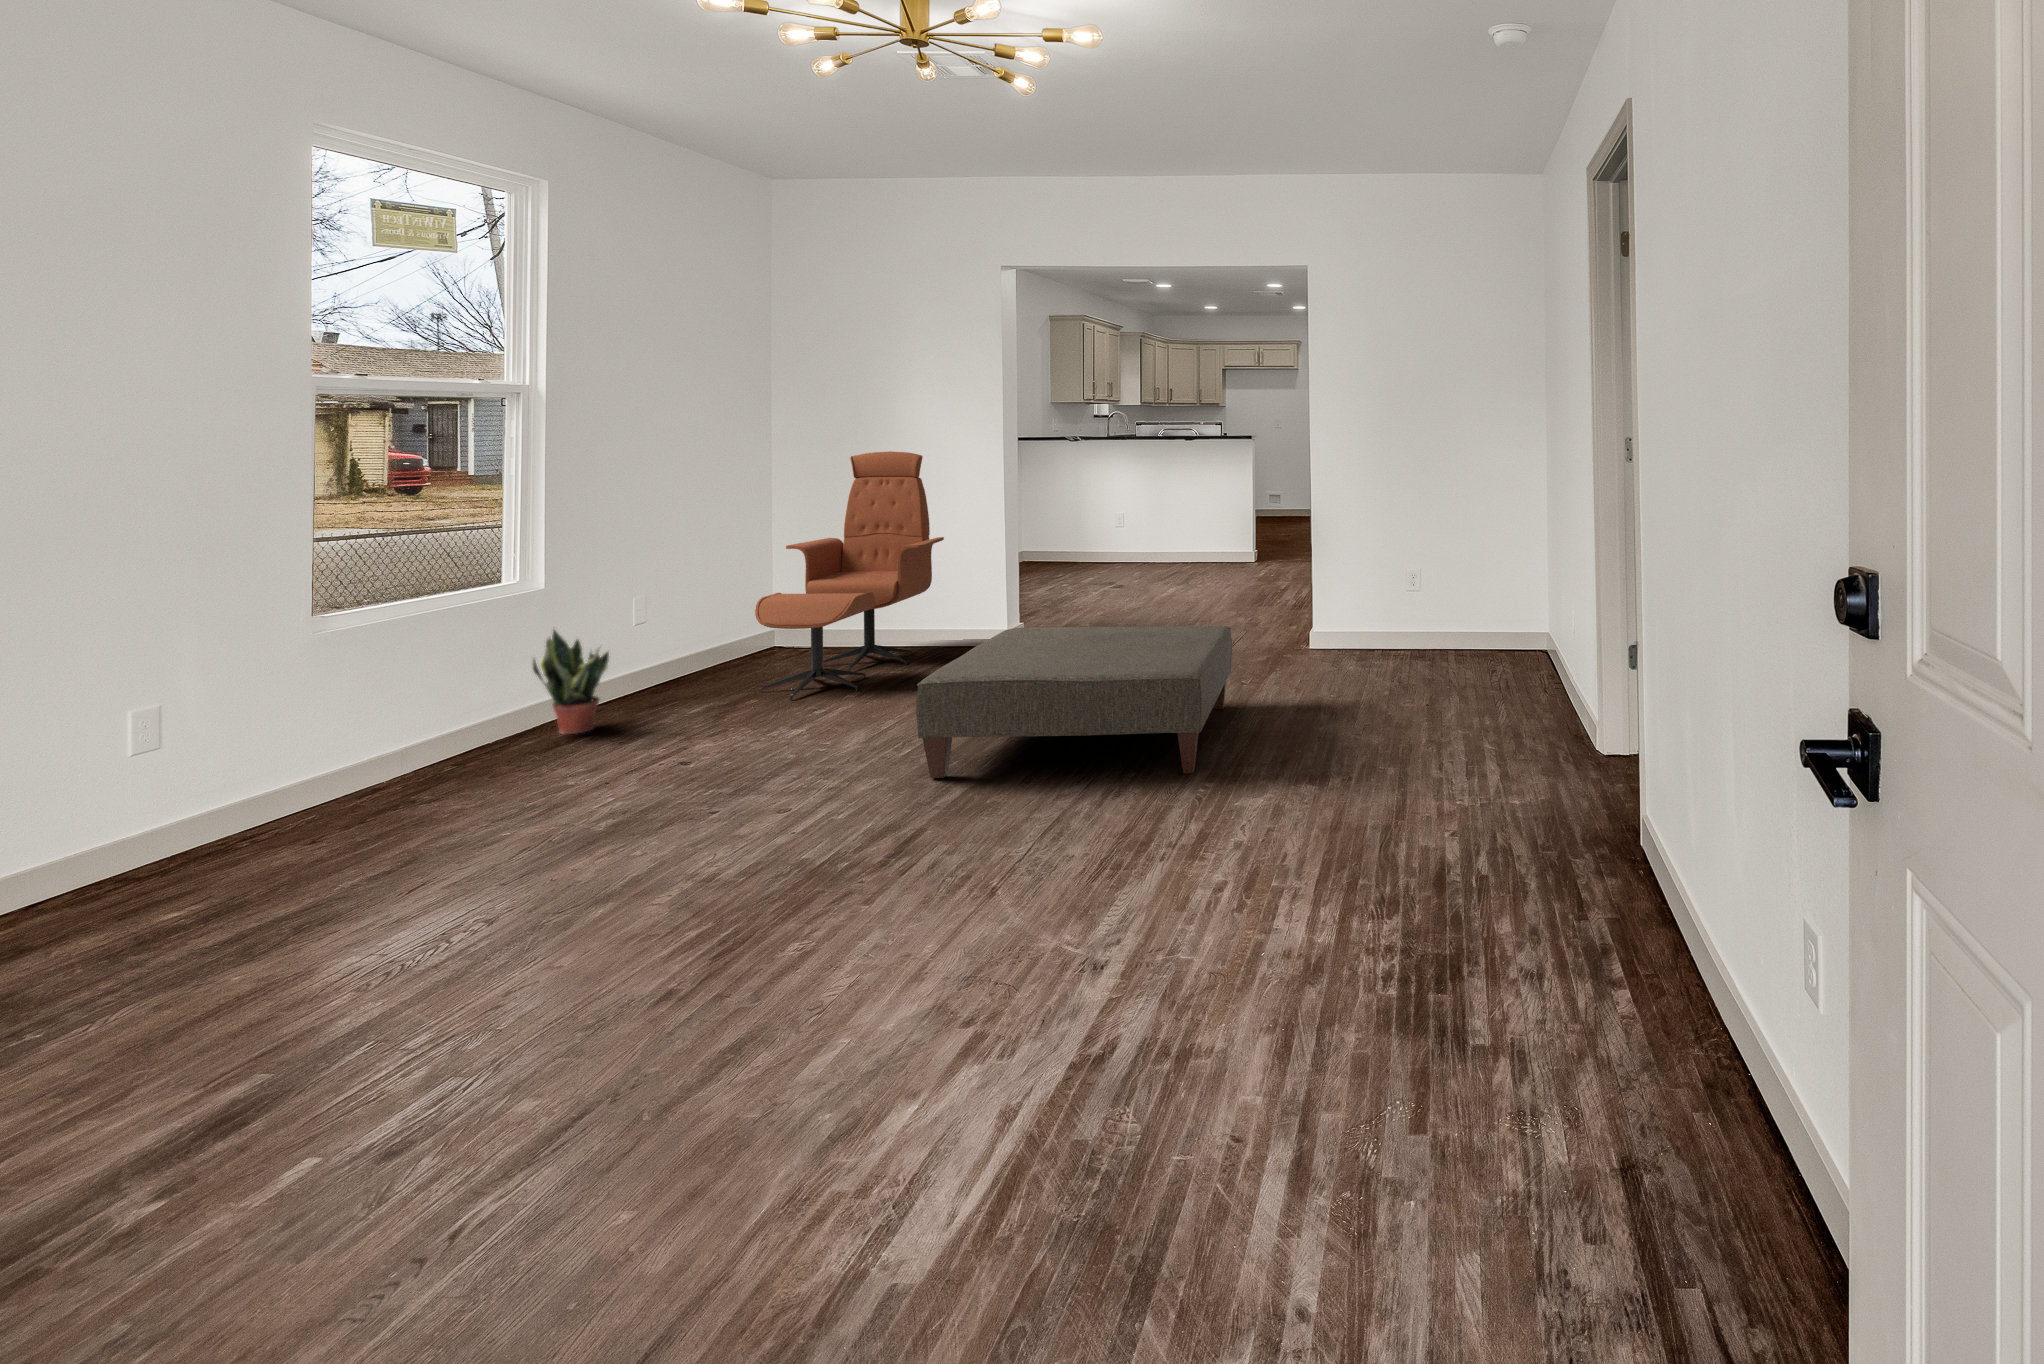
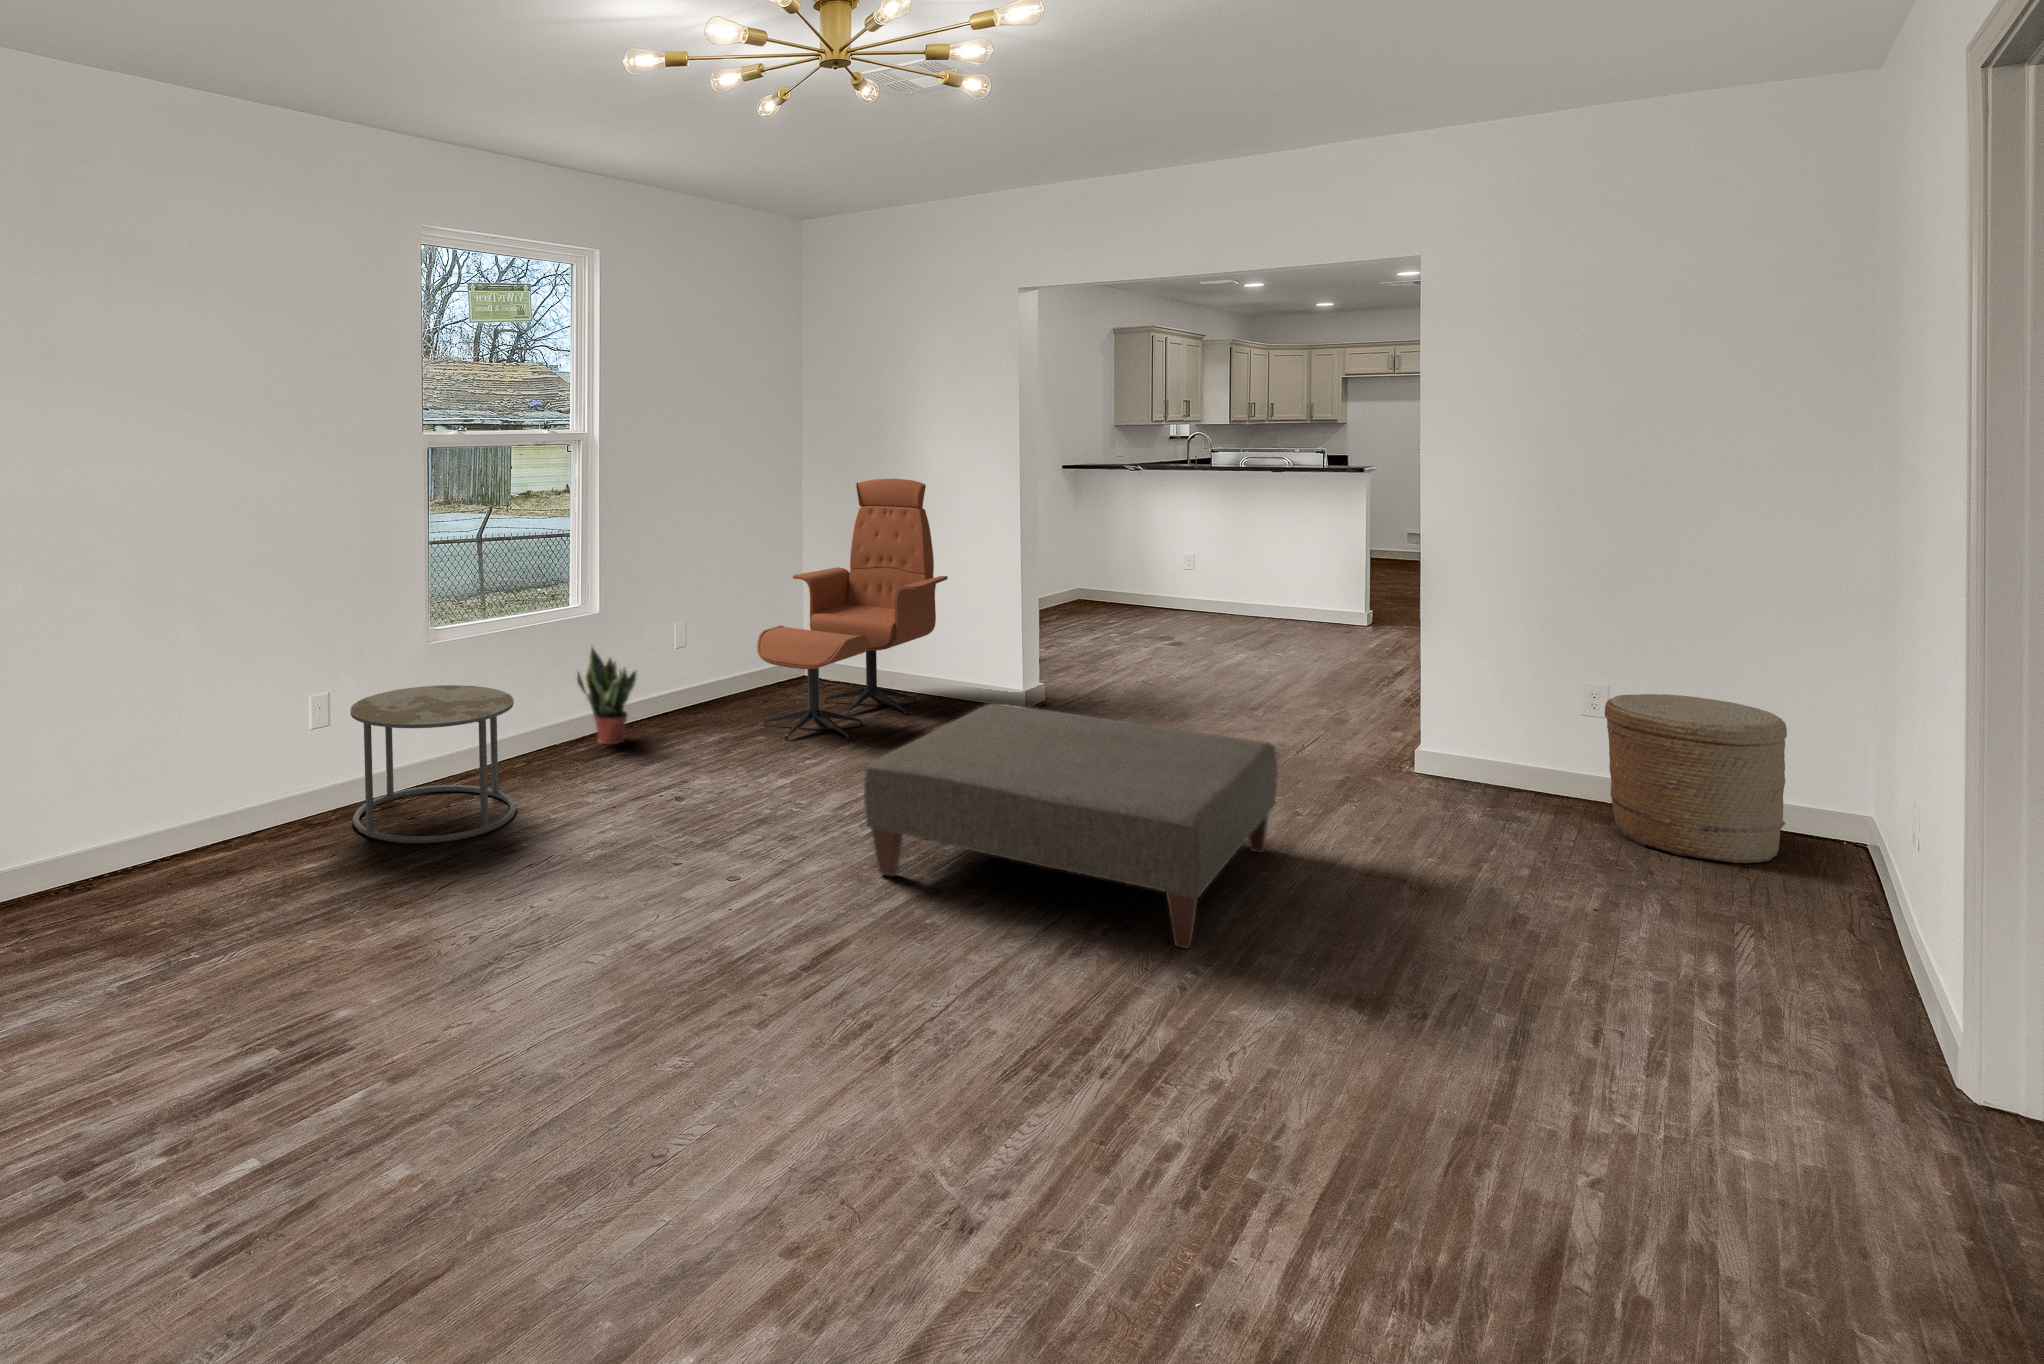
woven basket: none [1412,571,1498,667] -> present [1605,694,1787,863]
side table: none [207,678,477,874] -> present [350,685,516,843]

